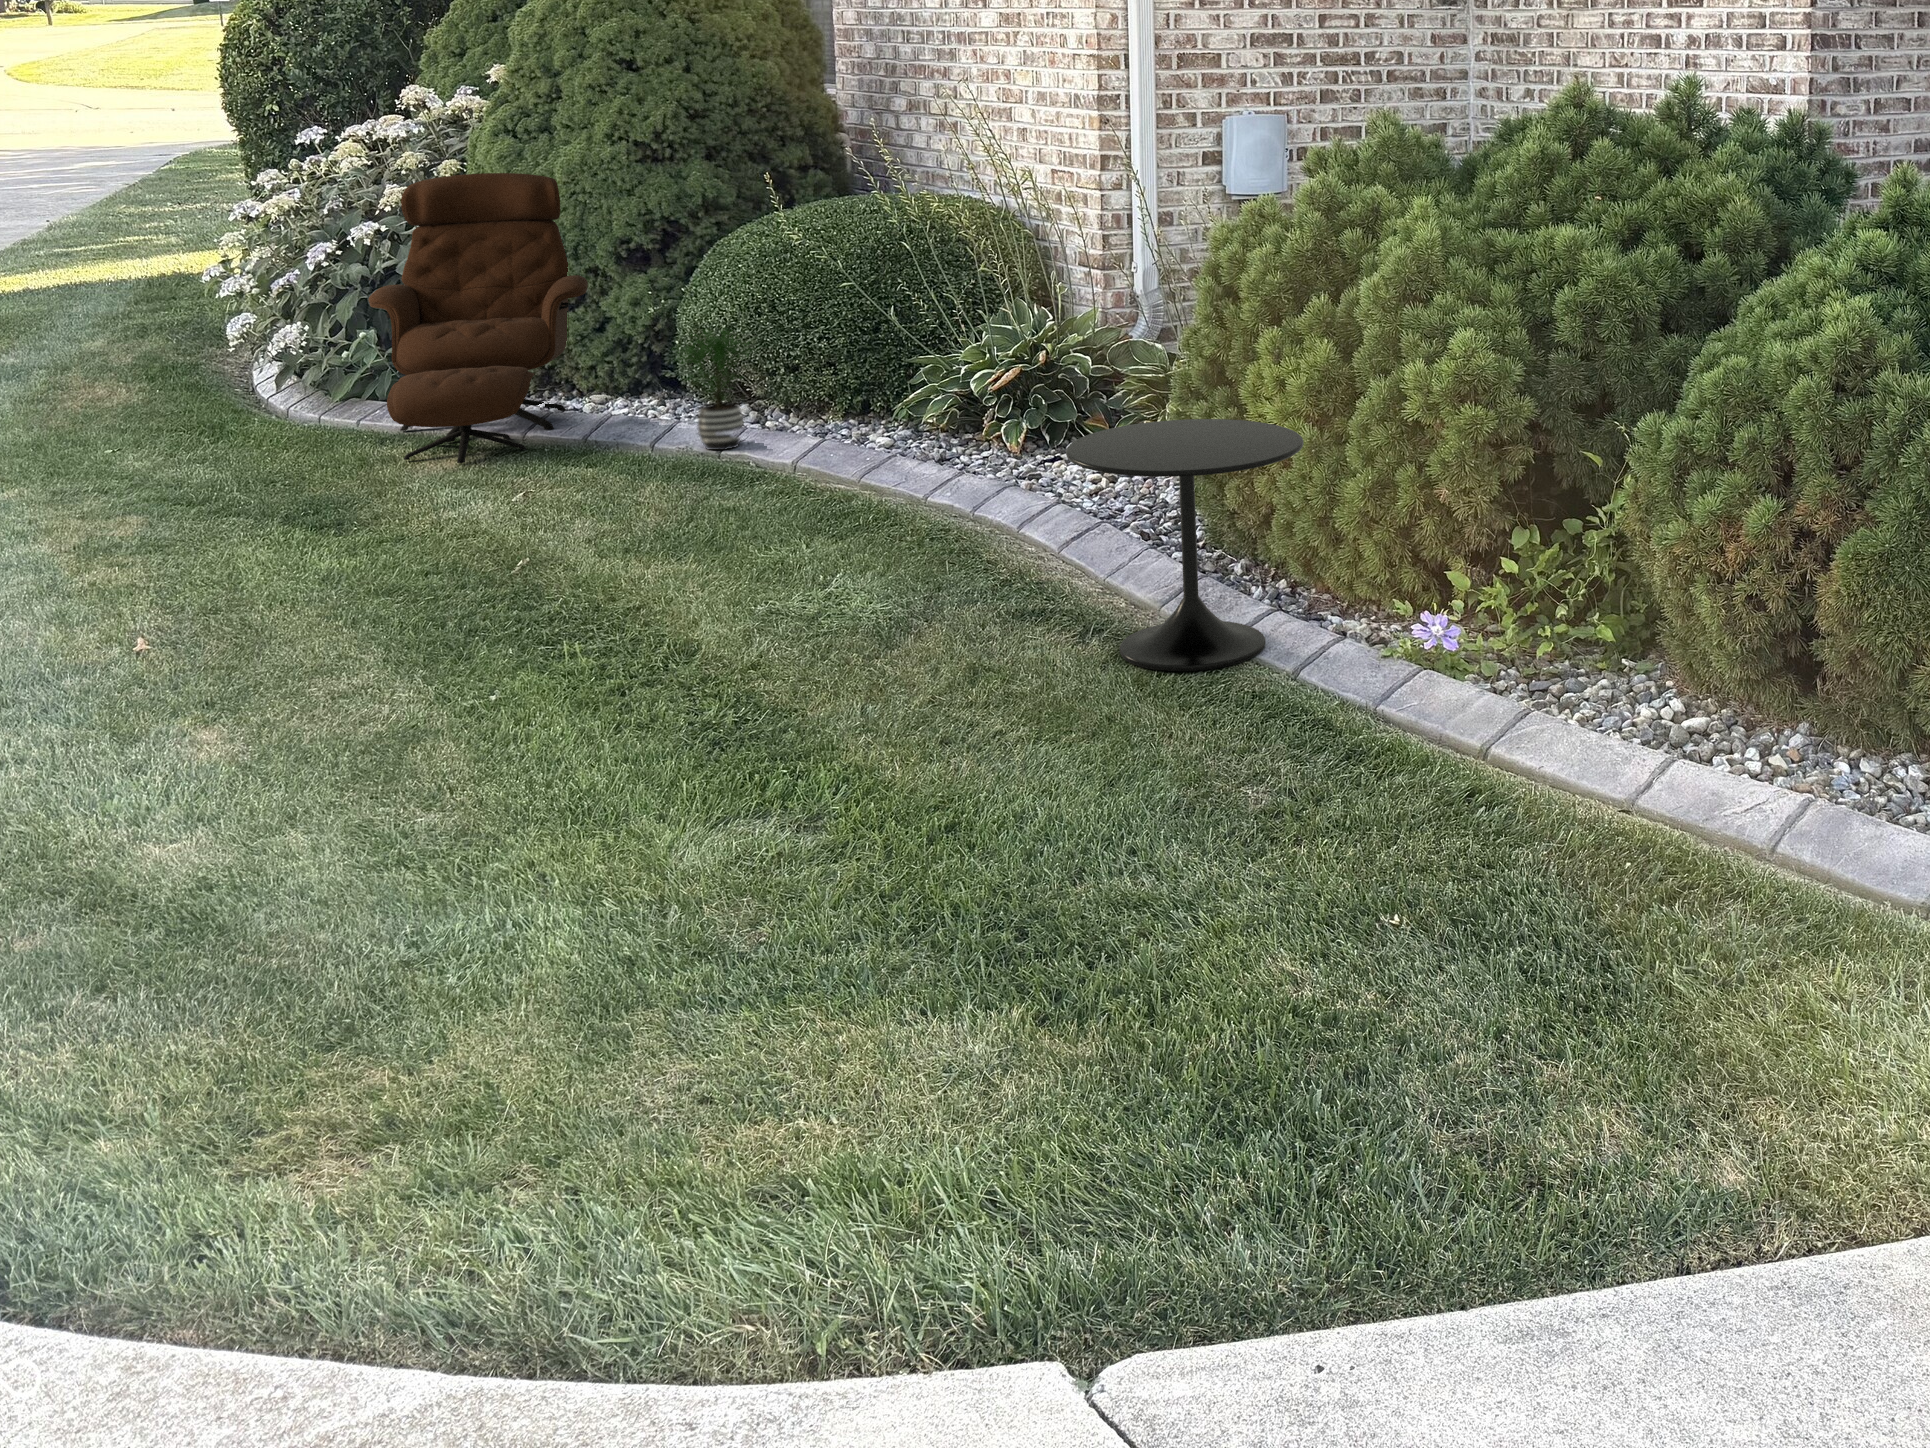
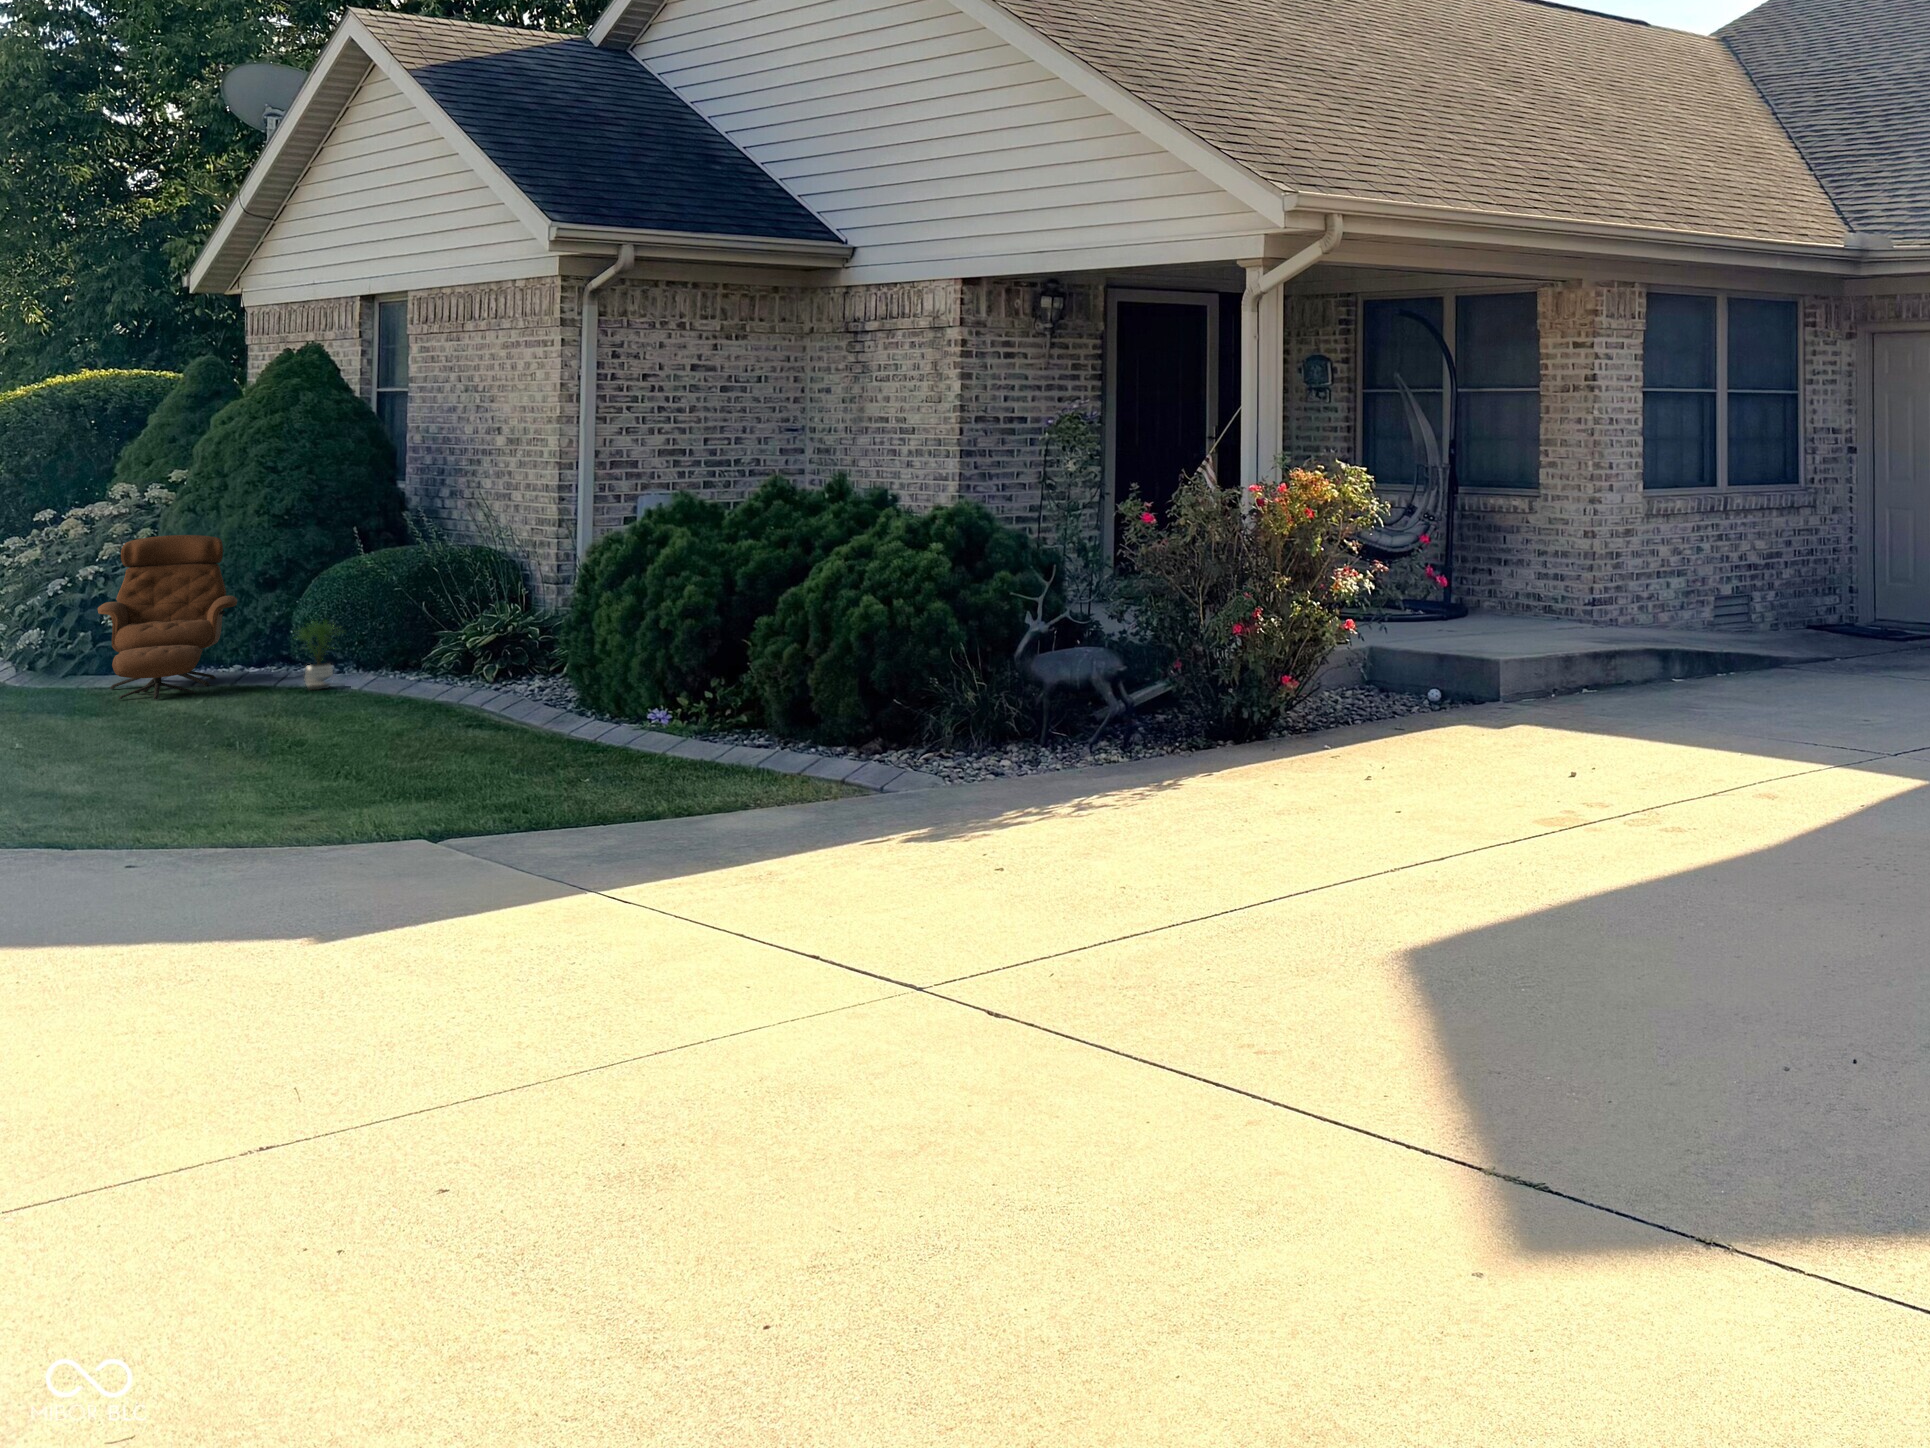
side table: present [1066,419,1304,671] -> none [498,634,615,743]

